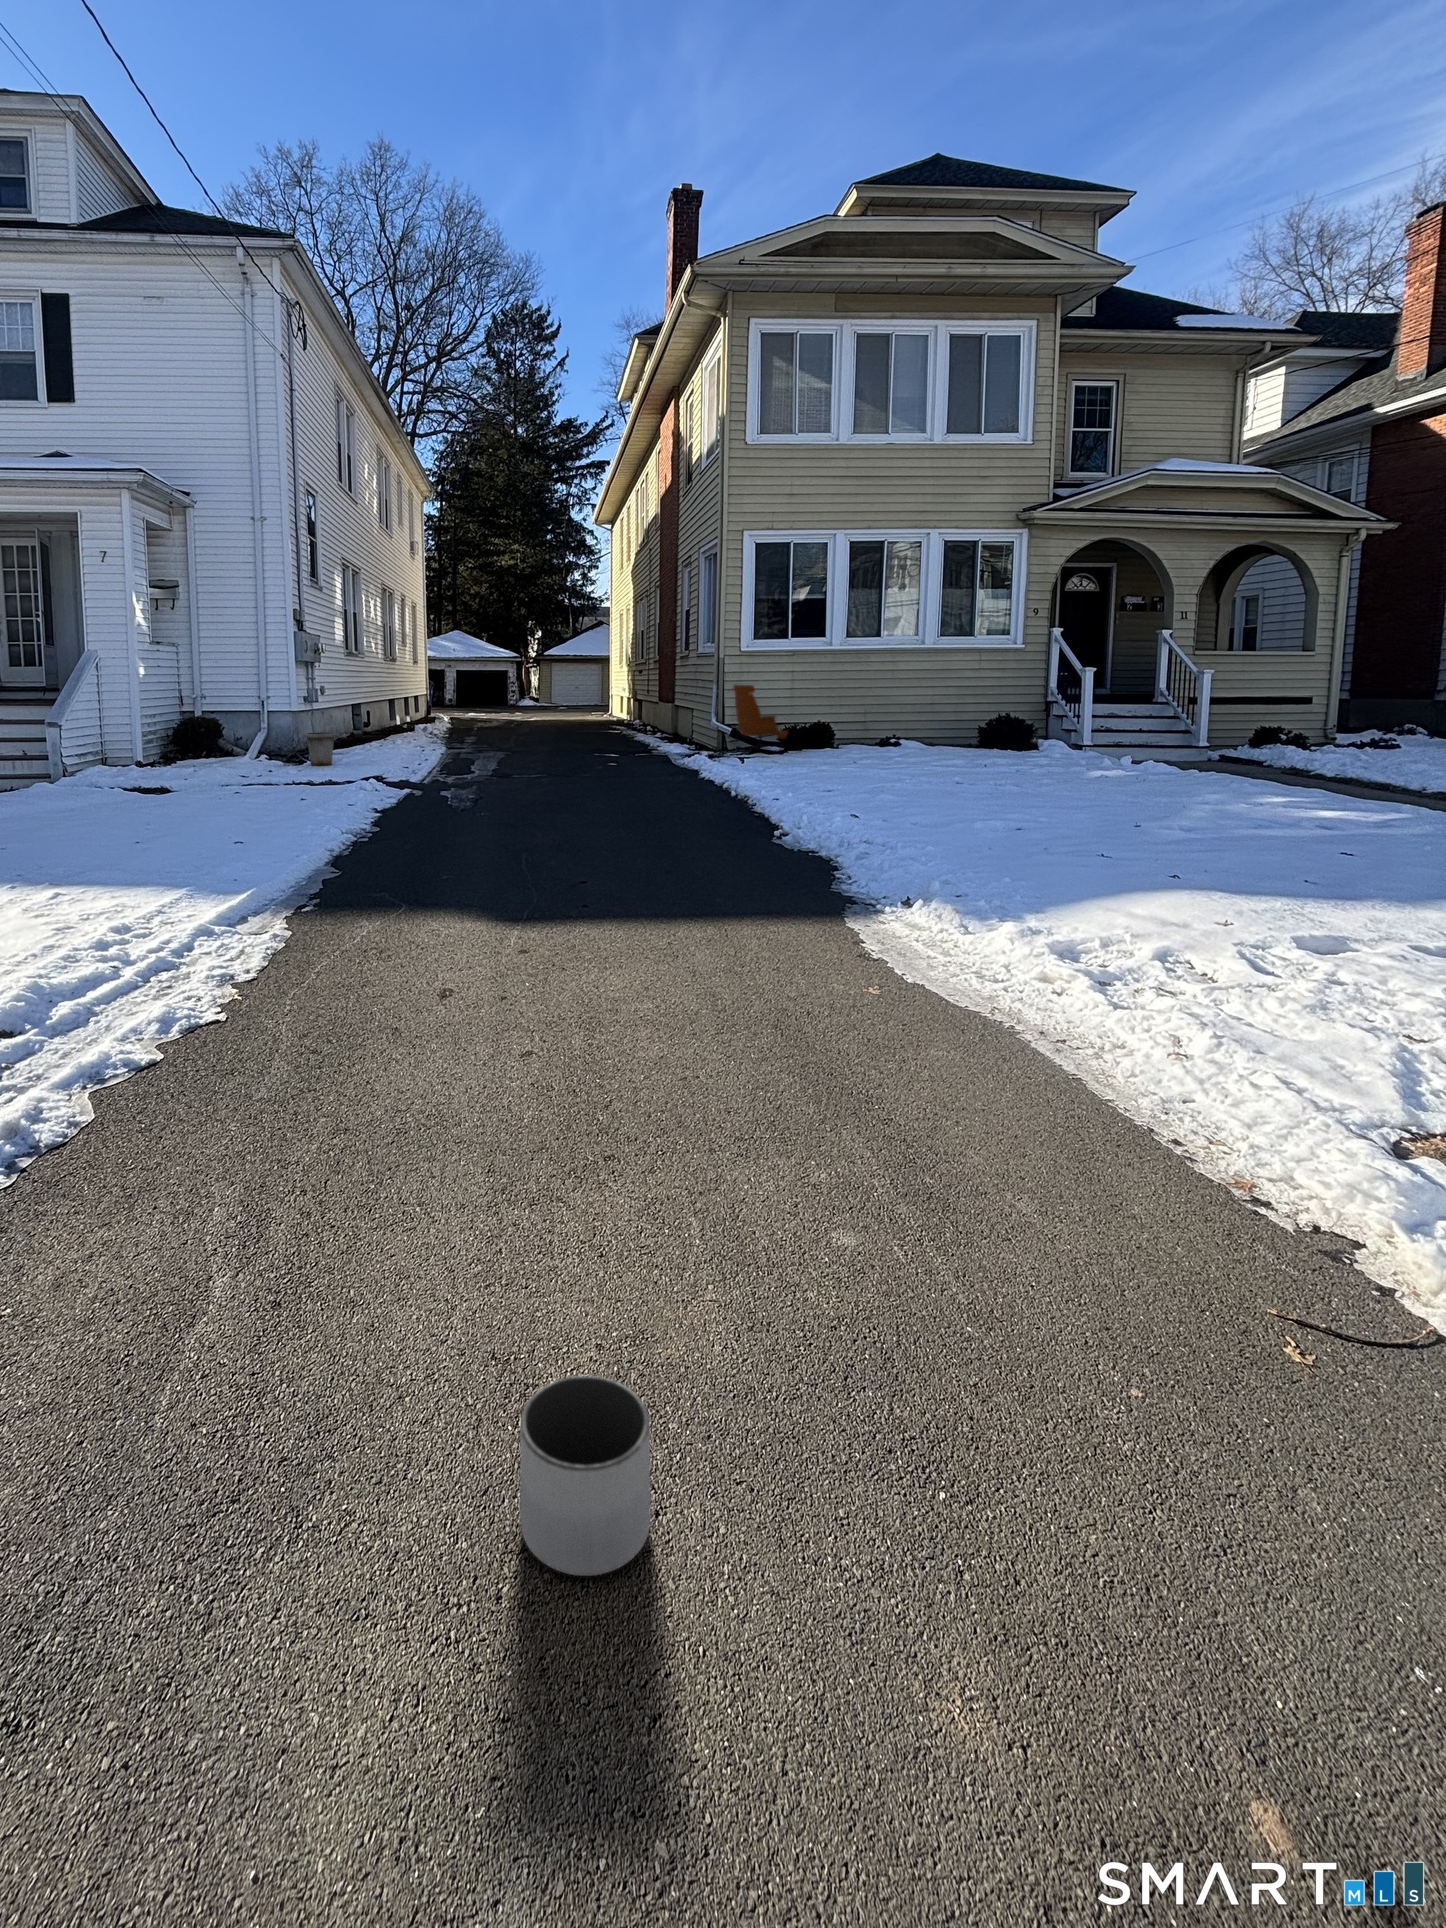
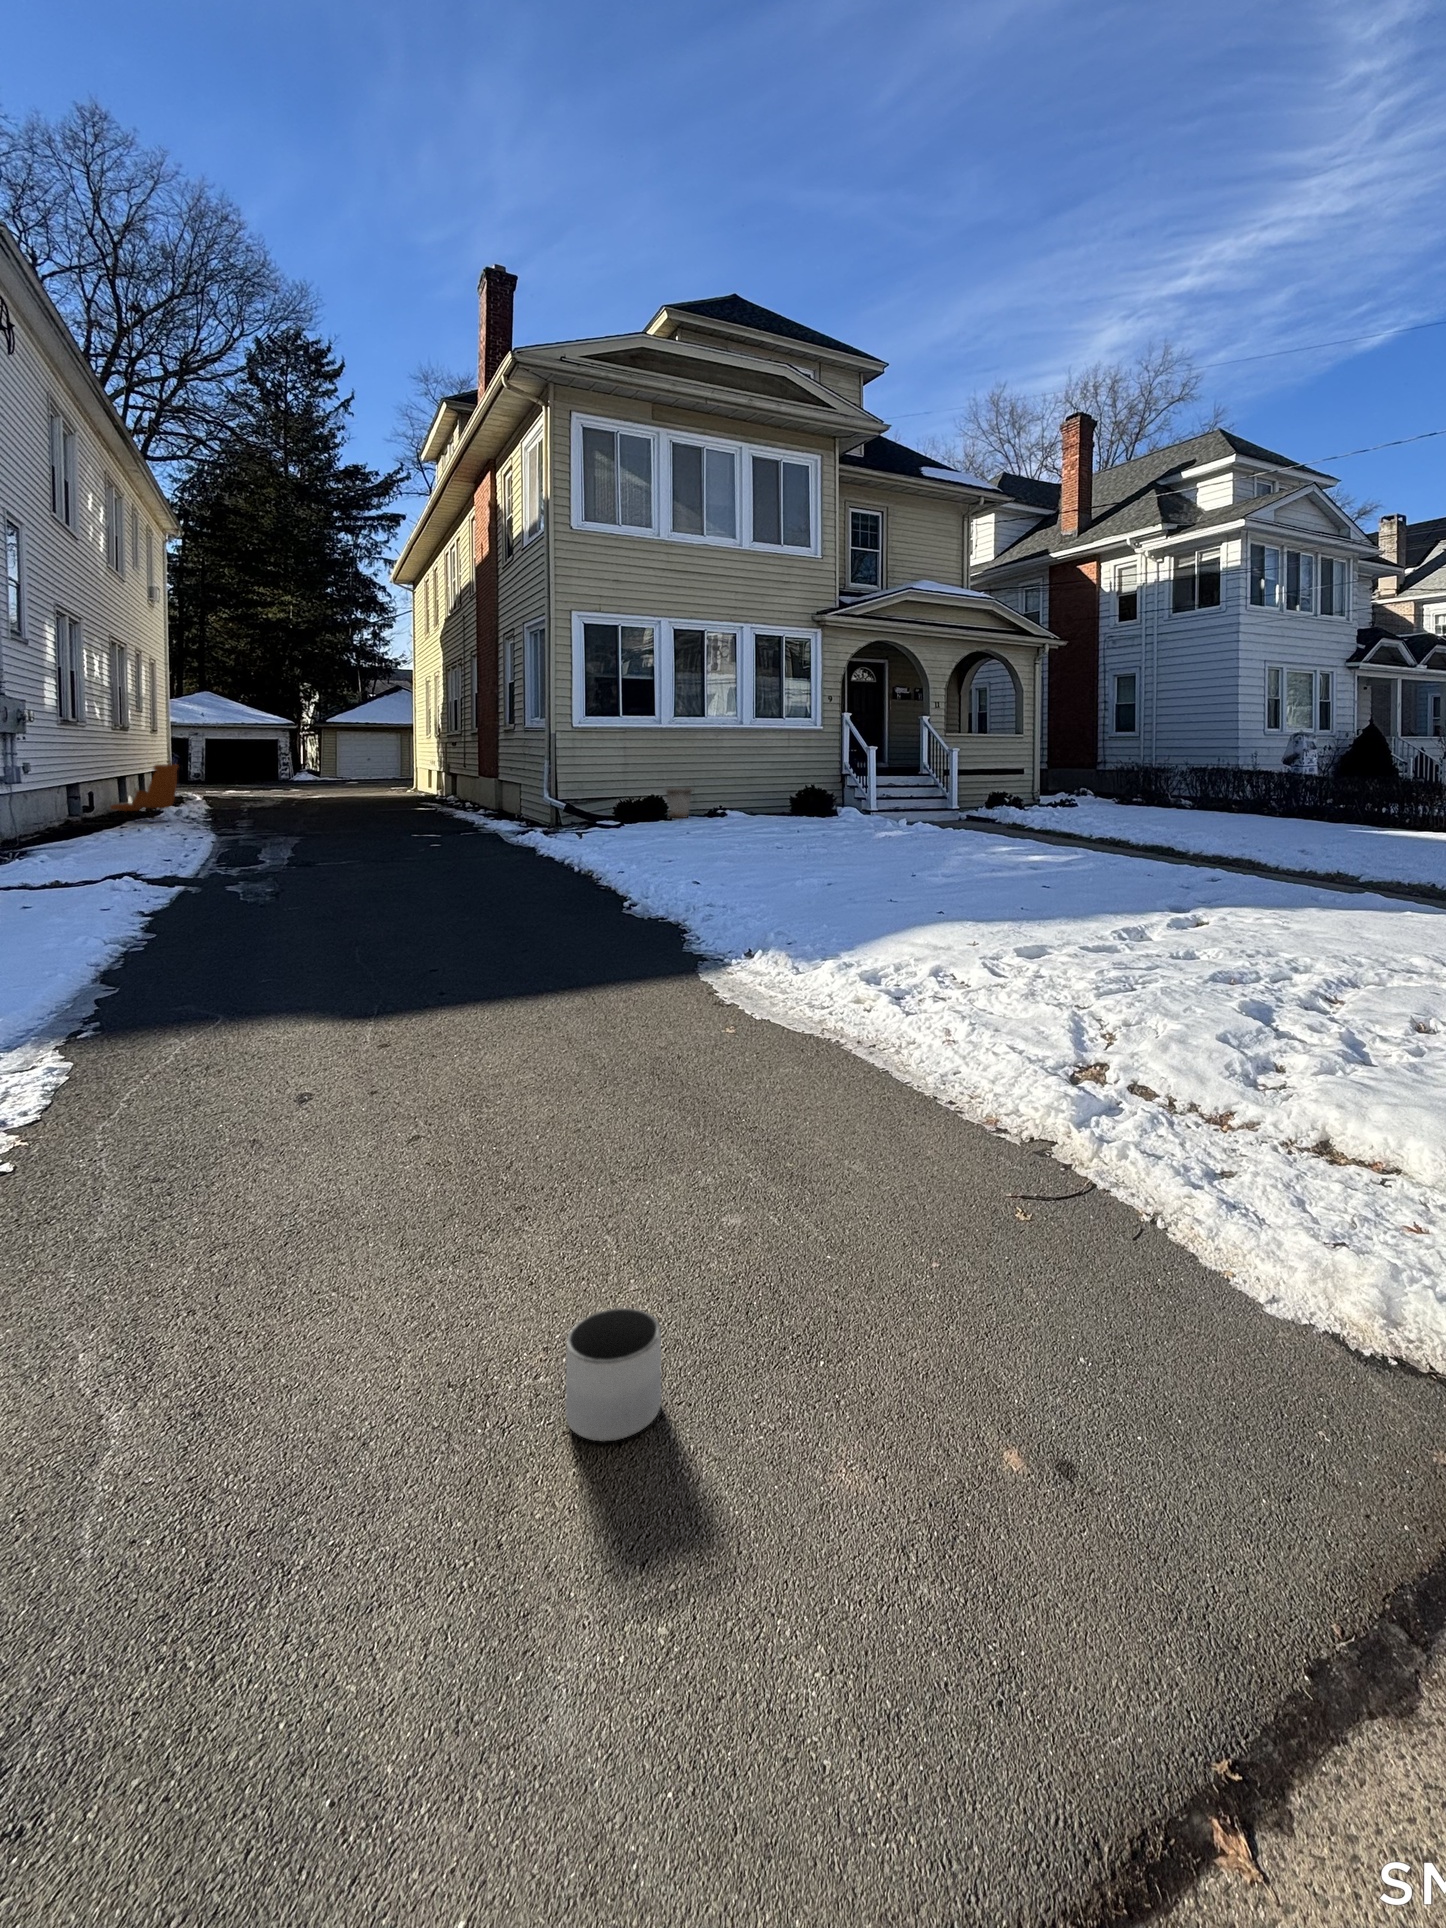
lounge chair: present [733,685,788,752] -> present [110,764,178,821]
trash can: present [304,732,337,766] -> present [664,786,694,818]

